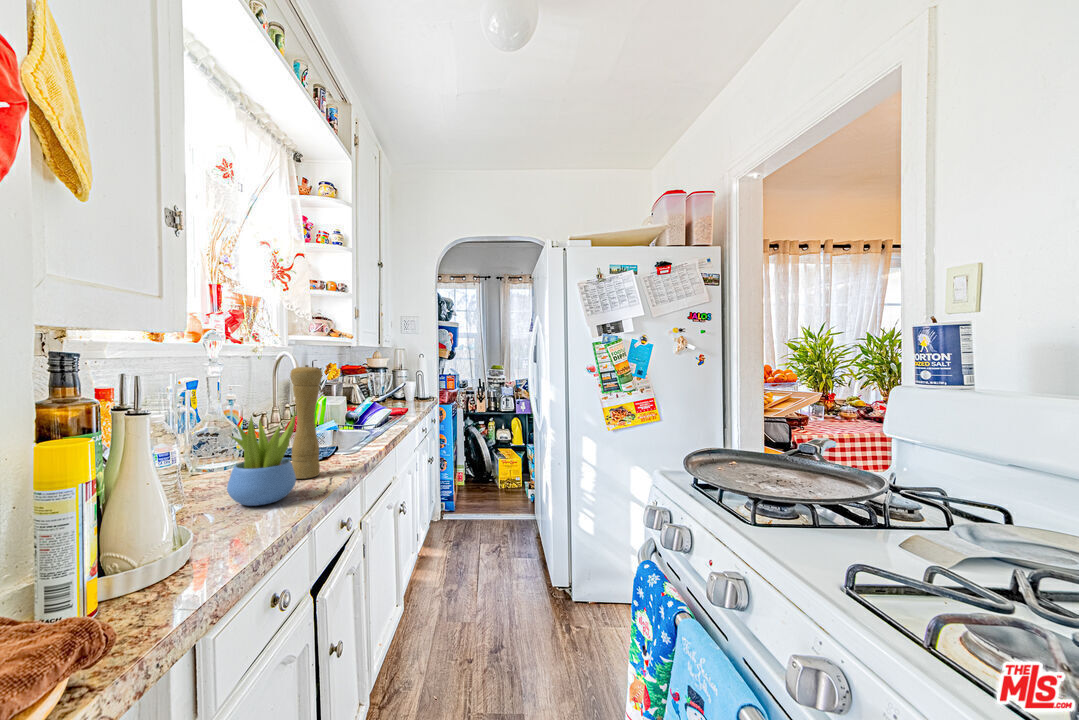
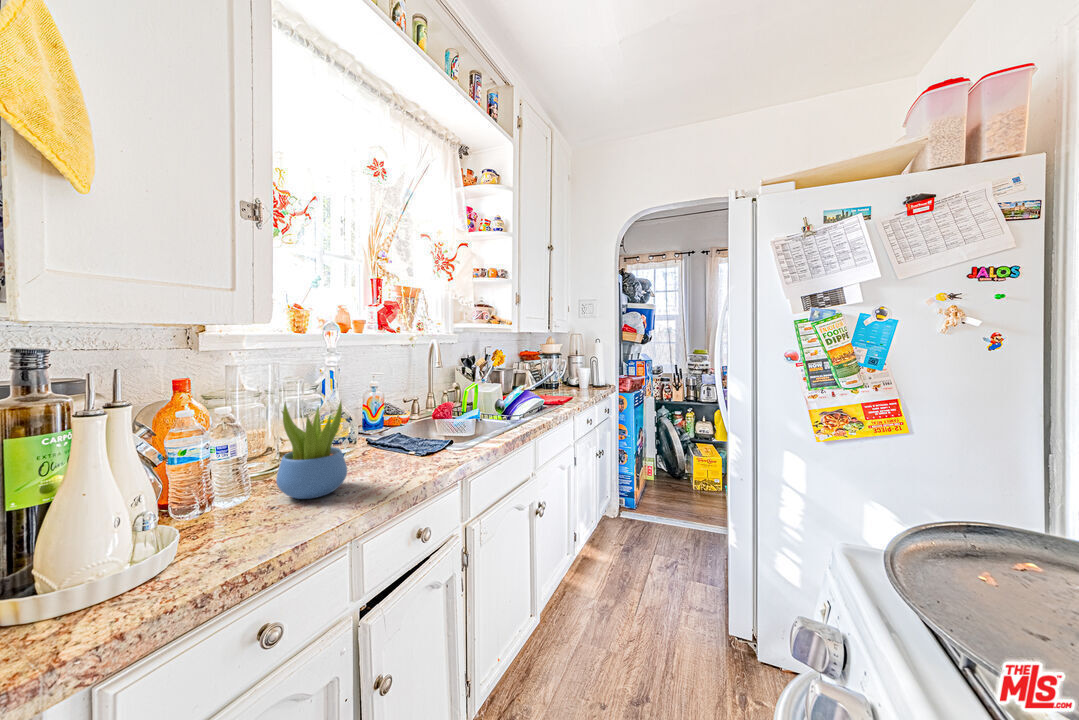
pepper mill: present [291,365,322,479] -> none [371,349,403,470]

